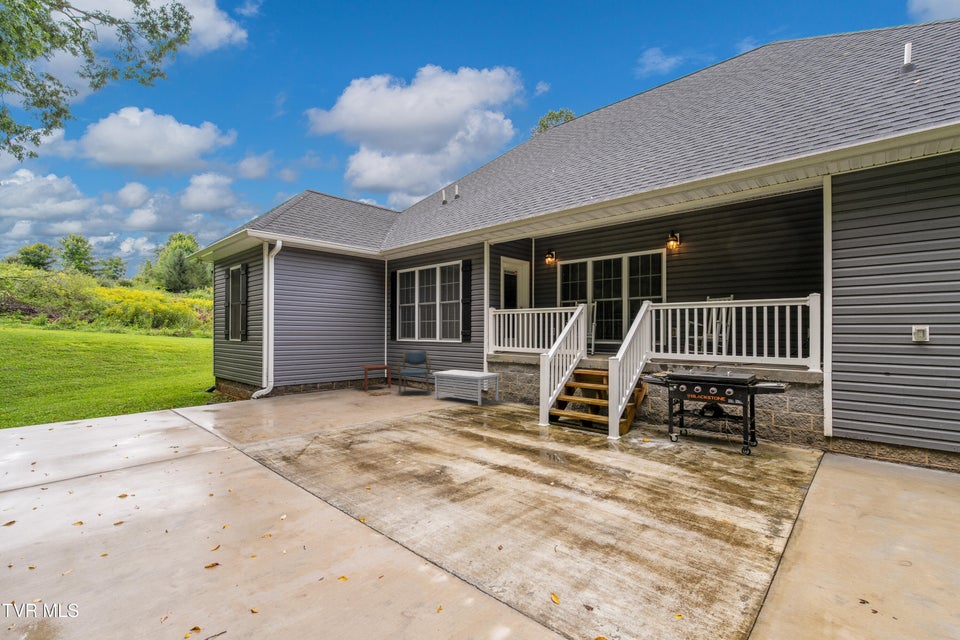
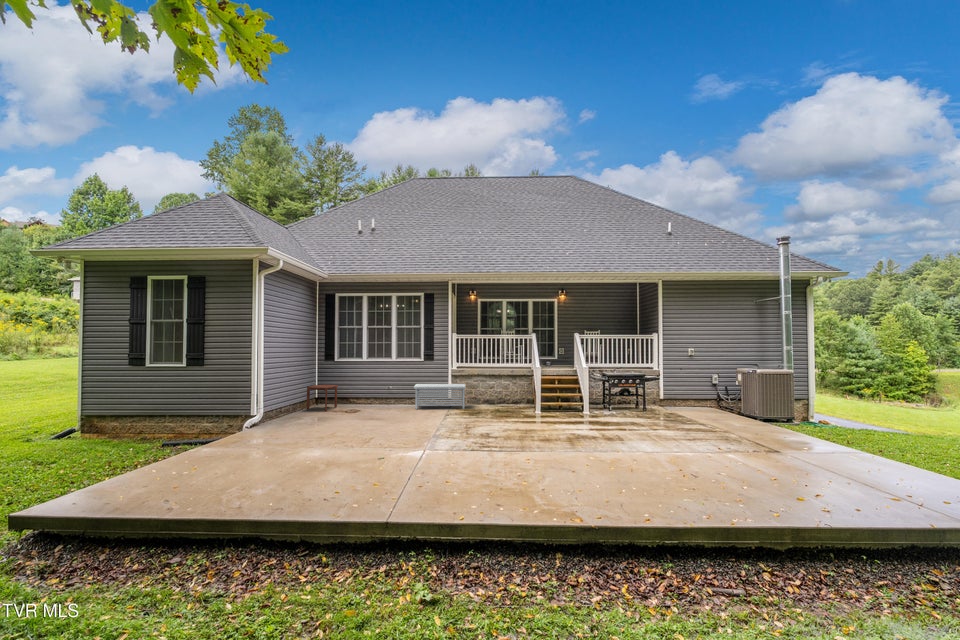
armchair: present [398,350,431,396] -> none [362,368,398,411]

